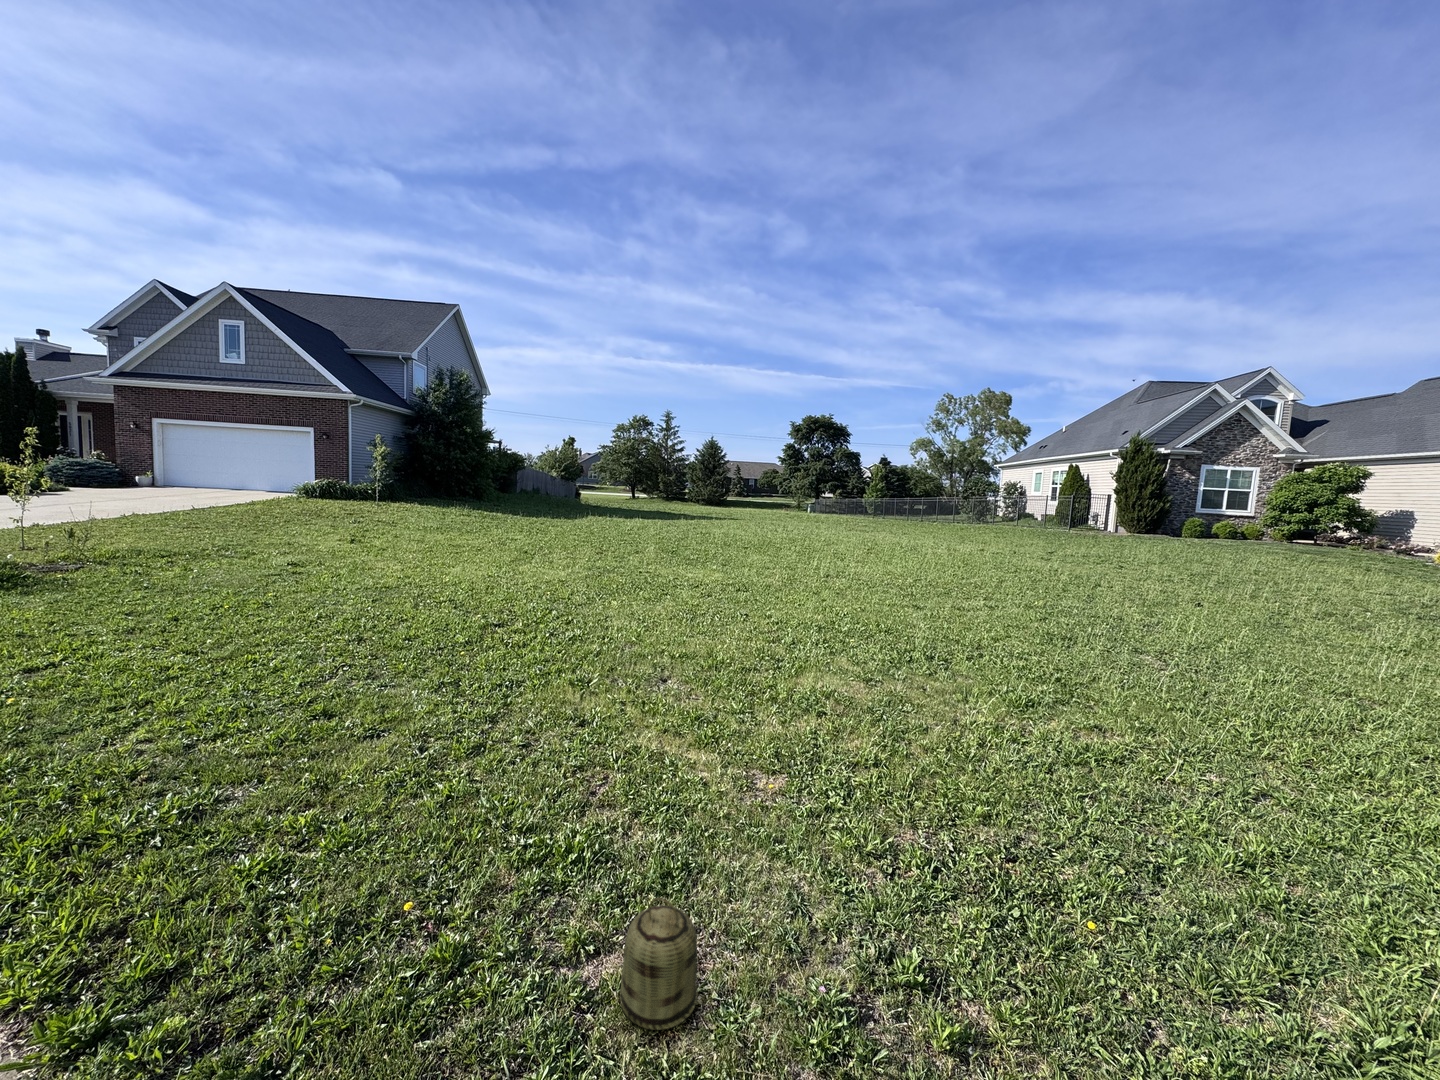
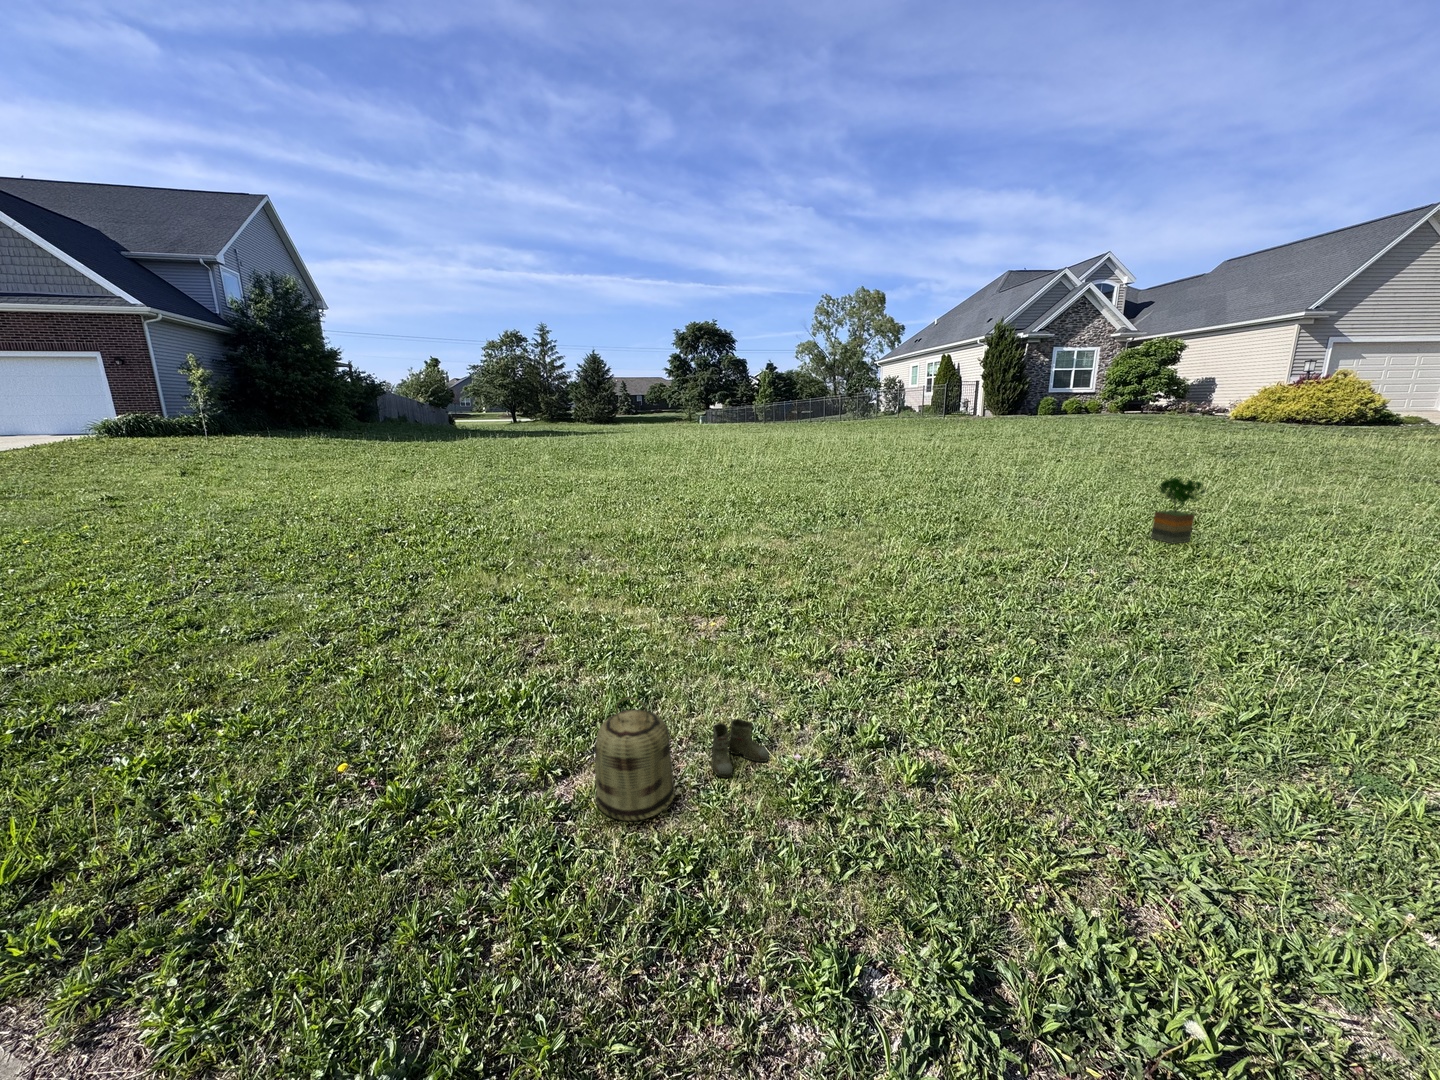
potted tree: none [1292,670,1367,749] -> present [1151,478,1207,544]
boots: none [727,925,799,994] -> present [711,719,769,778]

